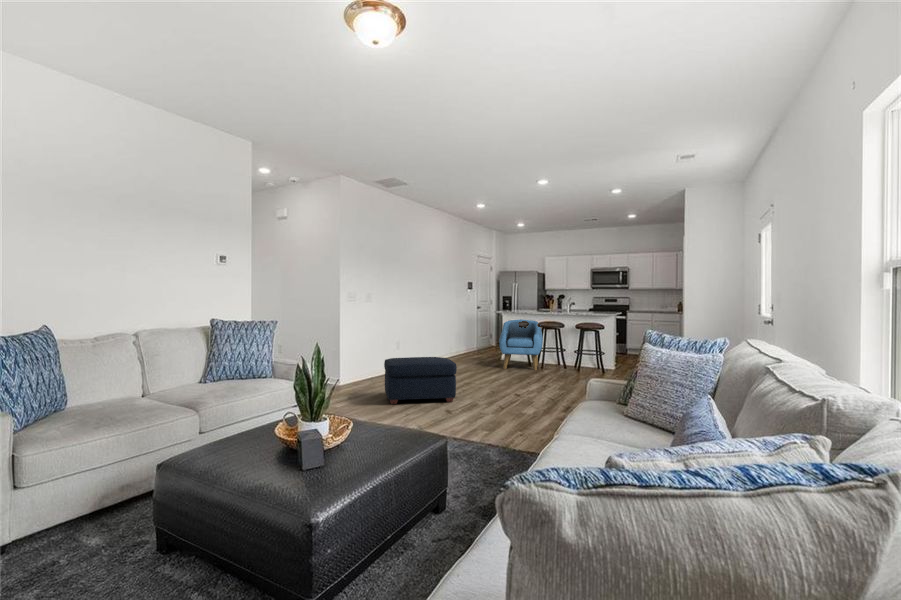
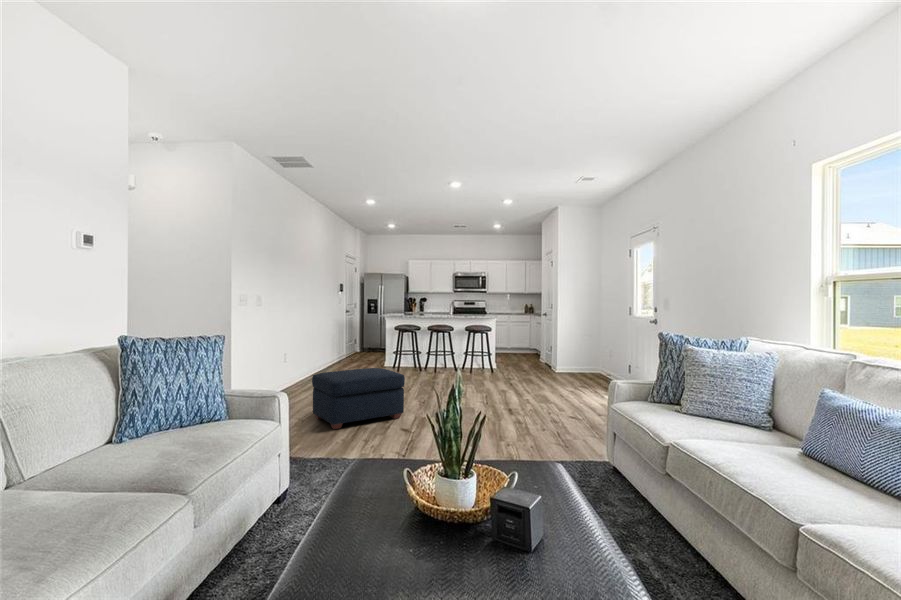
armchair: present [499,319,543,370] -> none [391,323,437,374]

